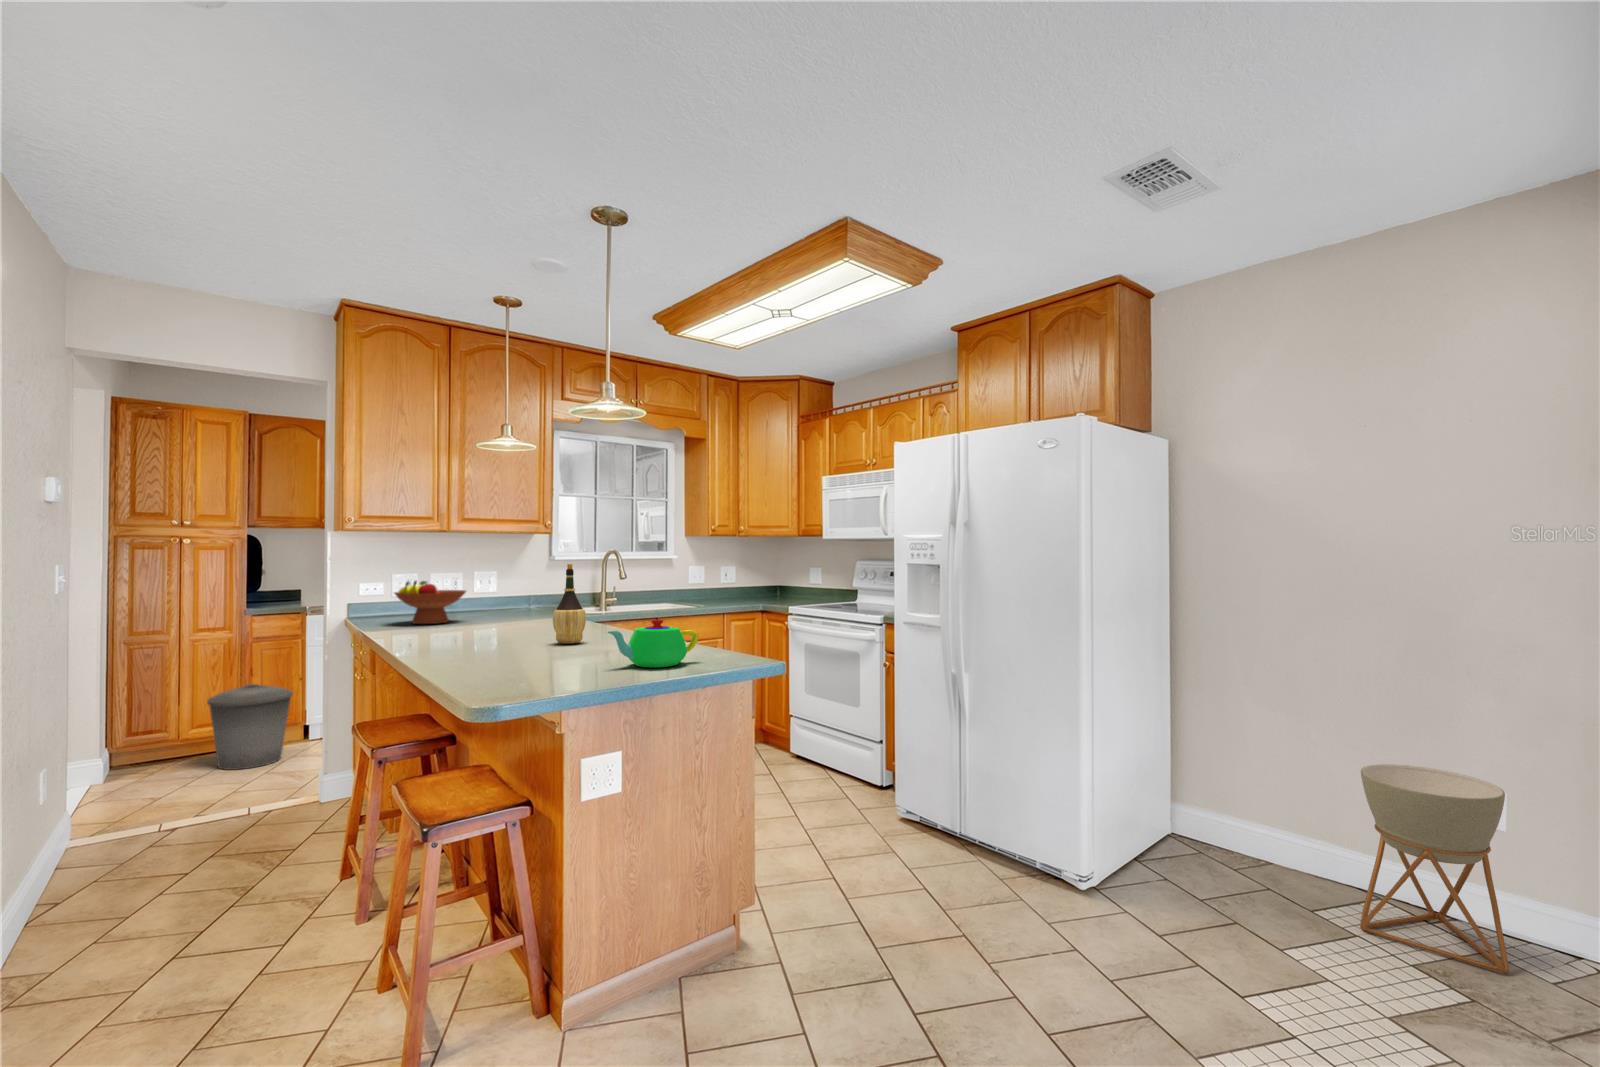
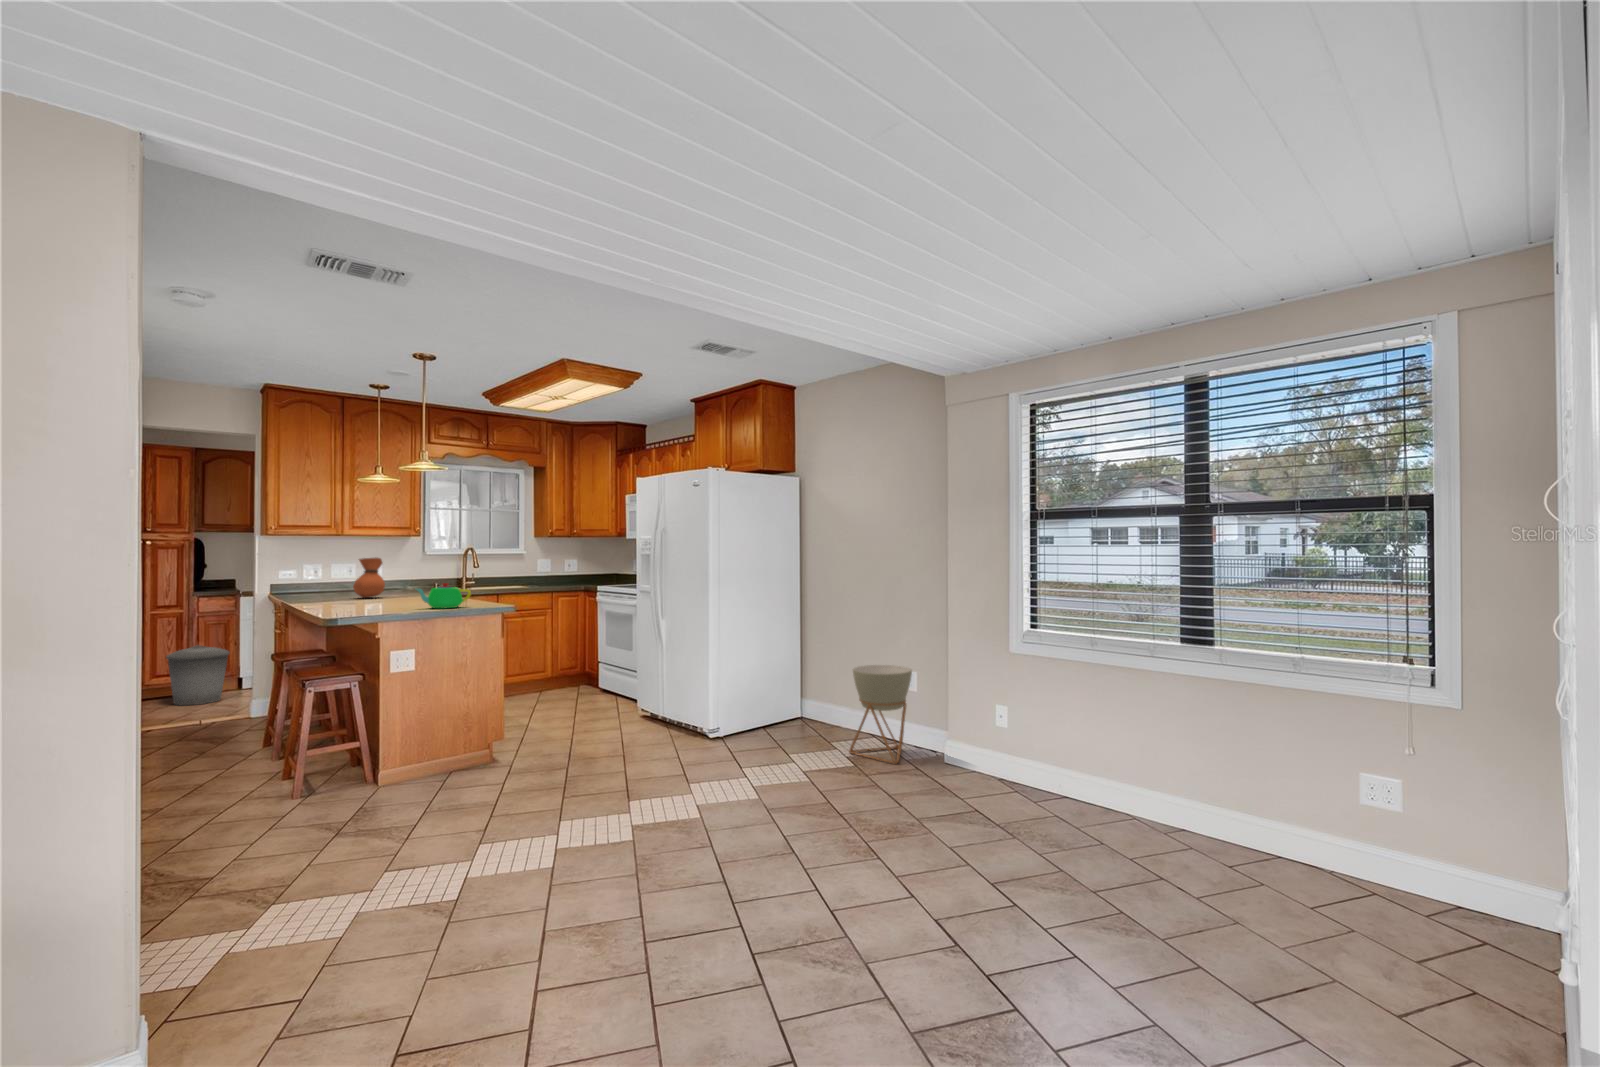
wine bottle: present [553,564,586,644] -> none [398,554,420,602]
vase: none [471,567,518,629] -> present [353,558,385,598]
fruit bowl: present [394,581,466,624] -> none [302,567,355,597]

